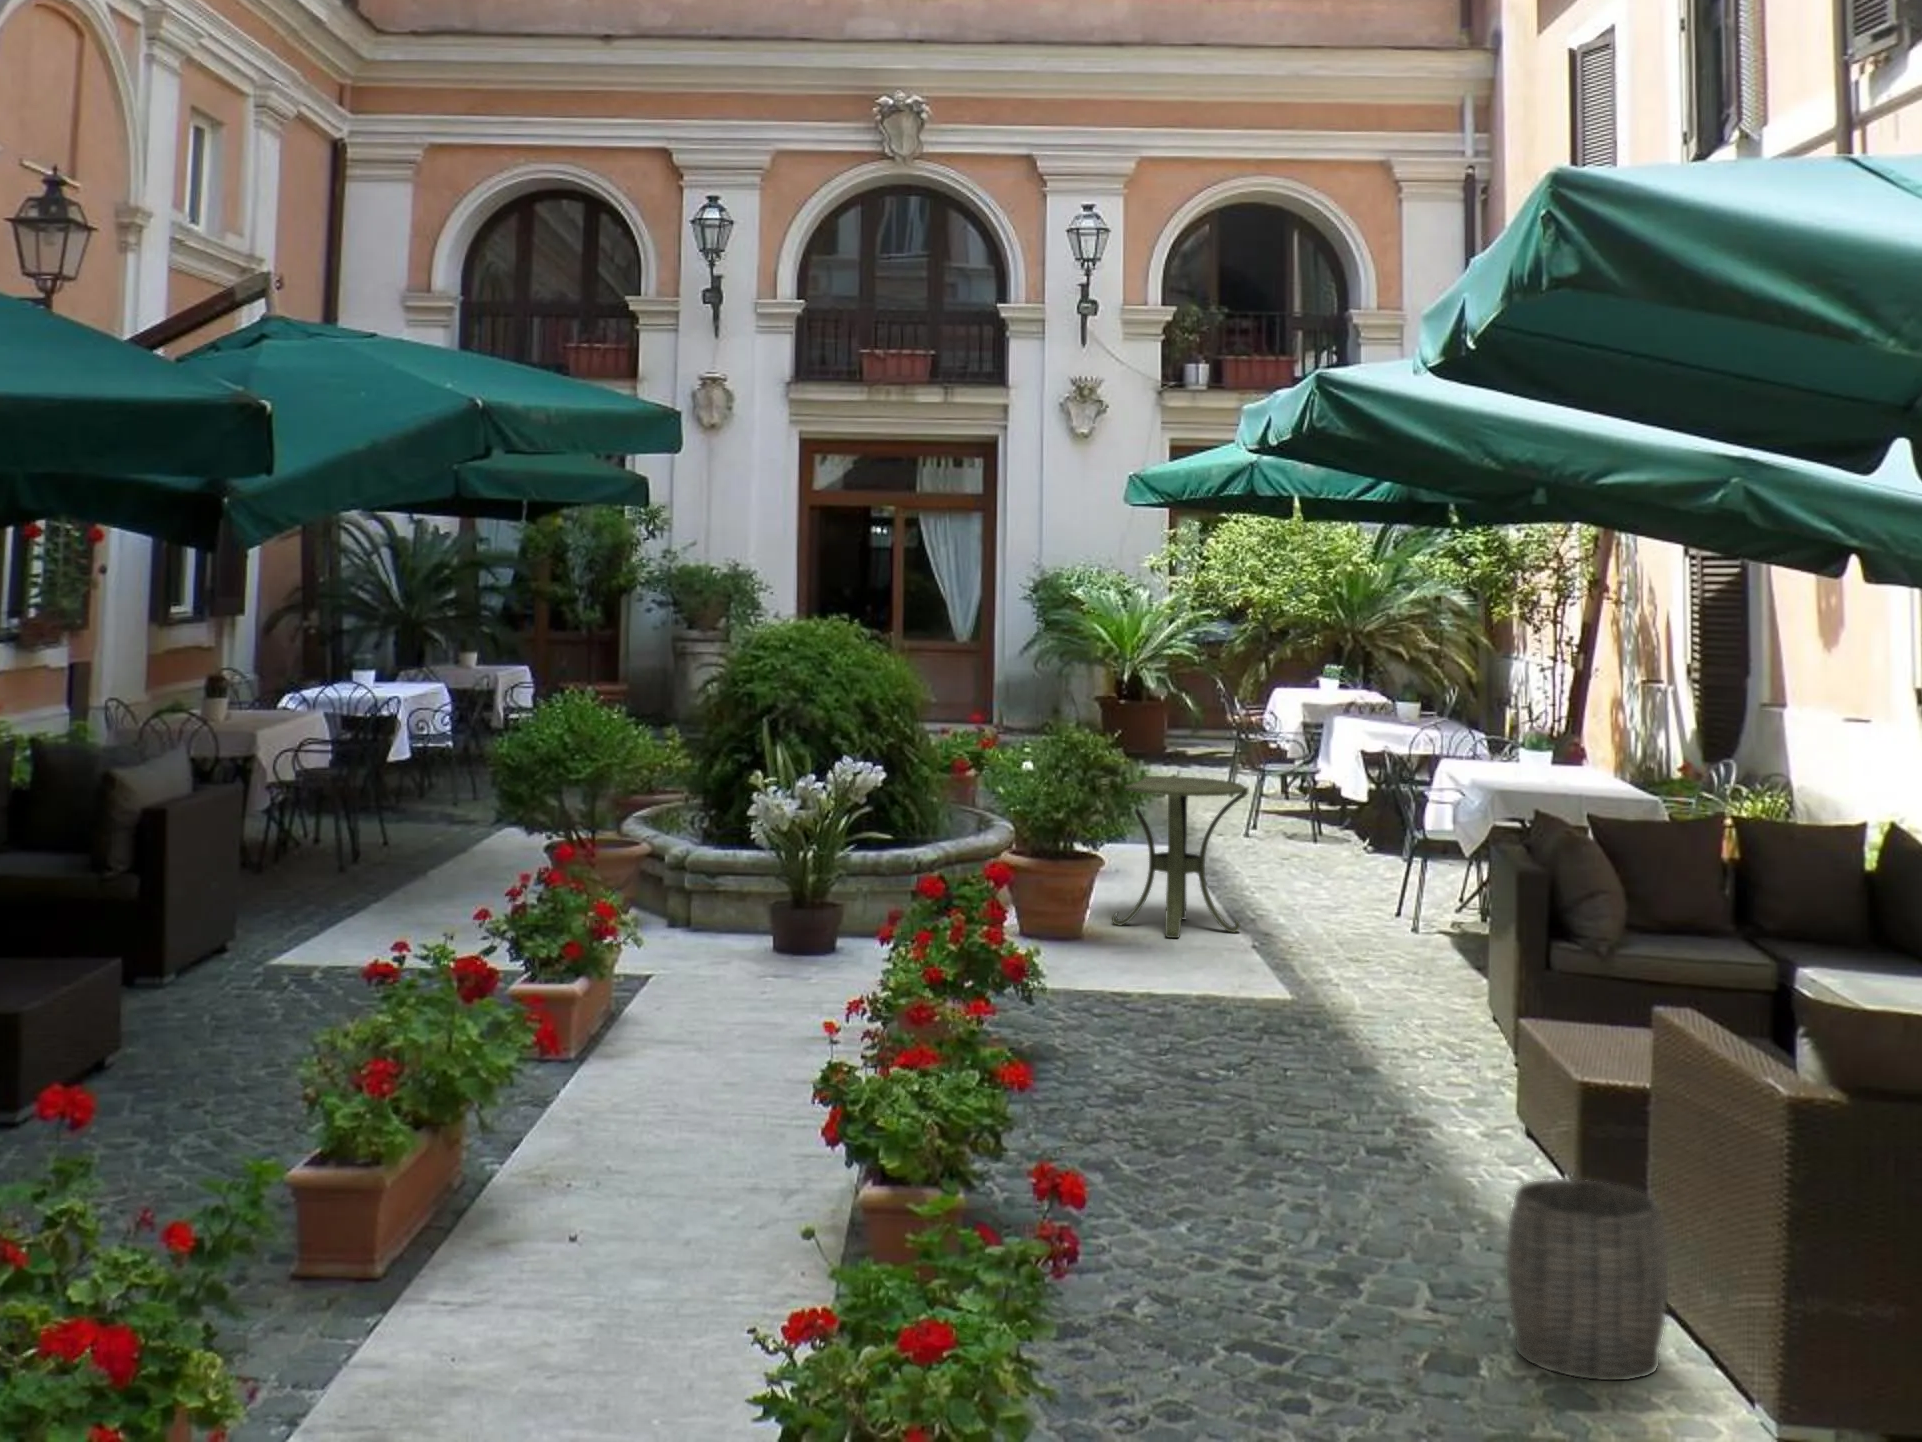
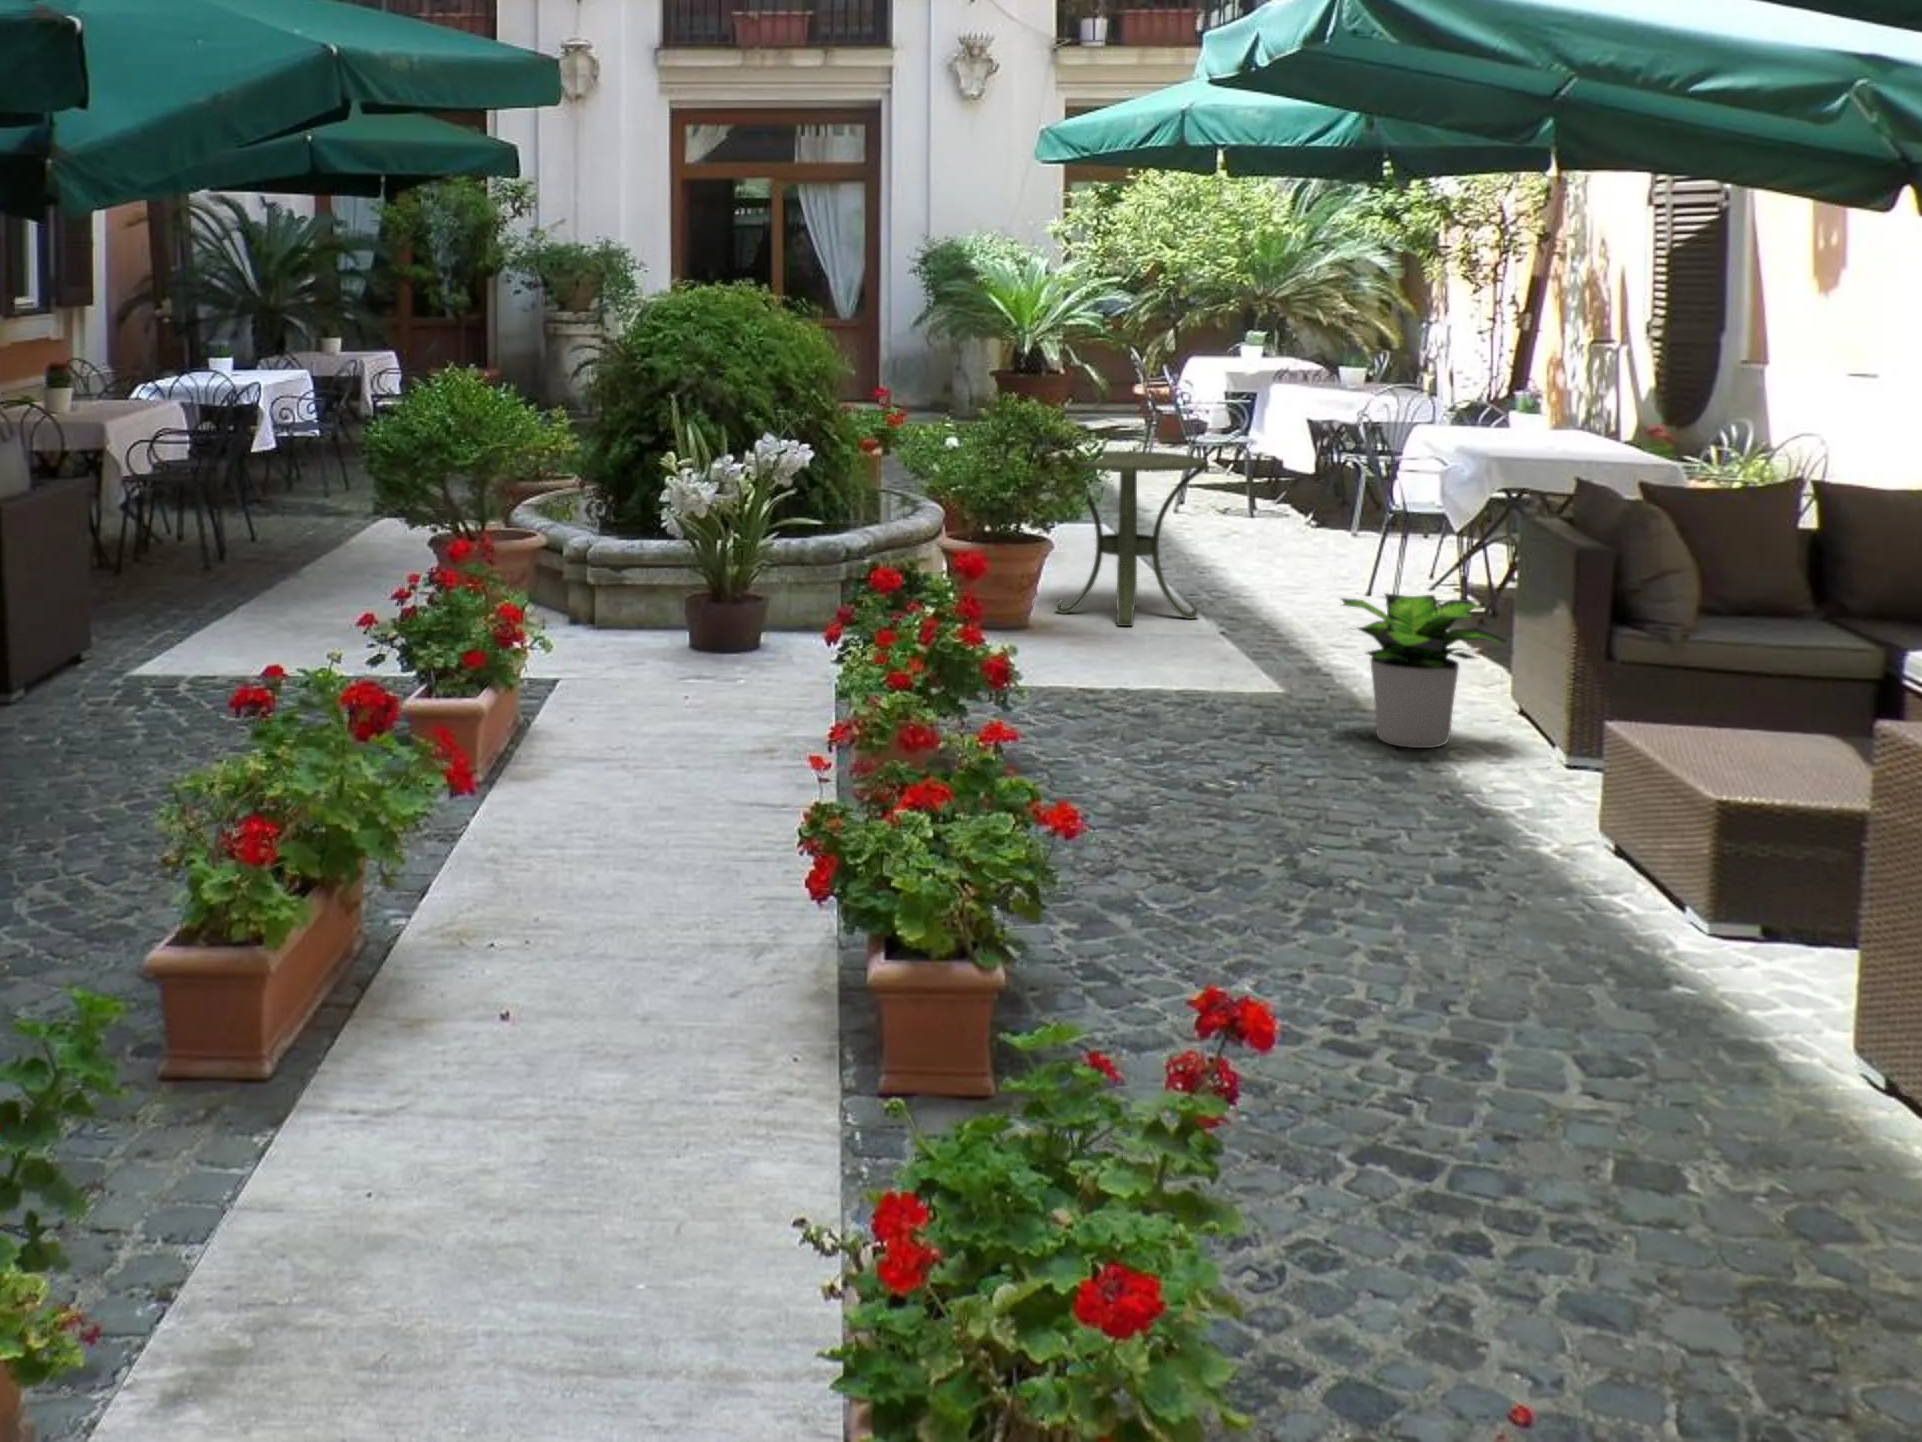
potted plant: none [1336,911,1489,1051] -> present [1342,594,1506,748]
woven basket: present [1507,1179,1668,1380] -> none [1648,910,1851,1148]

